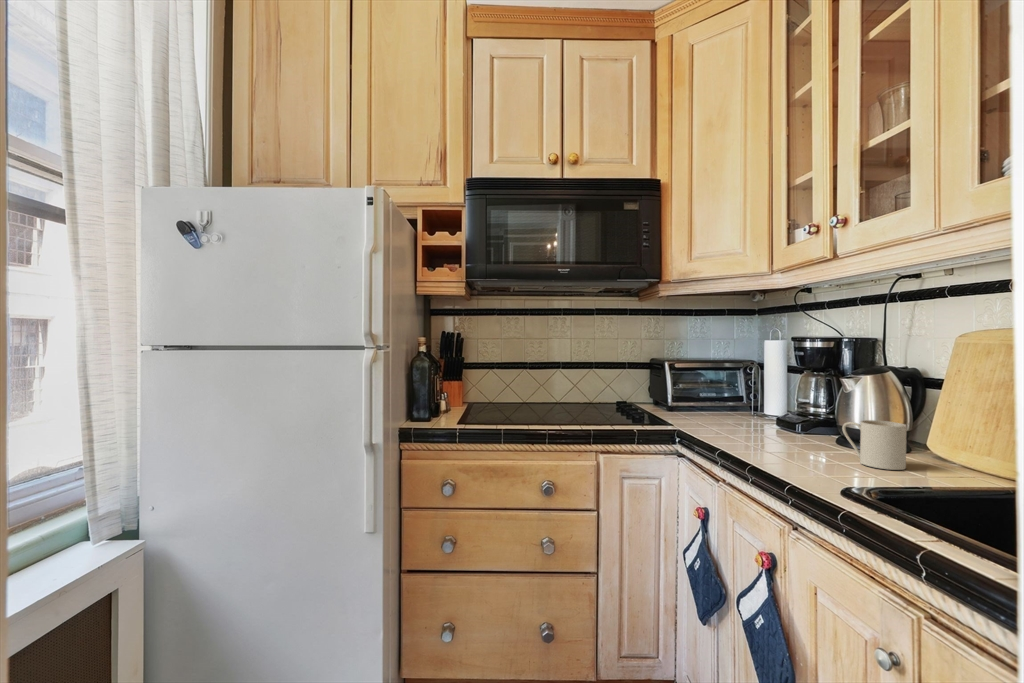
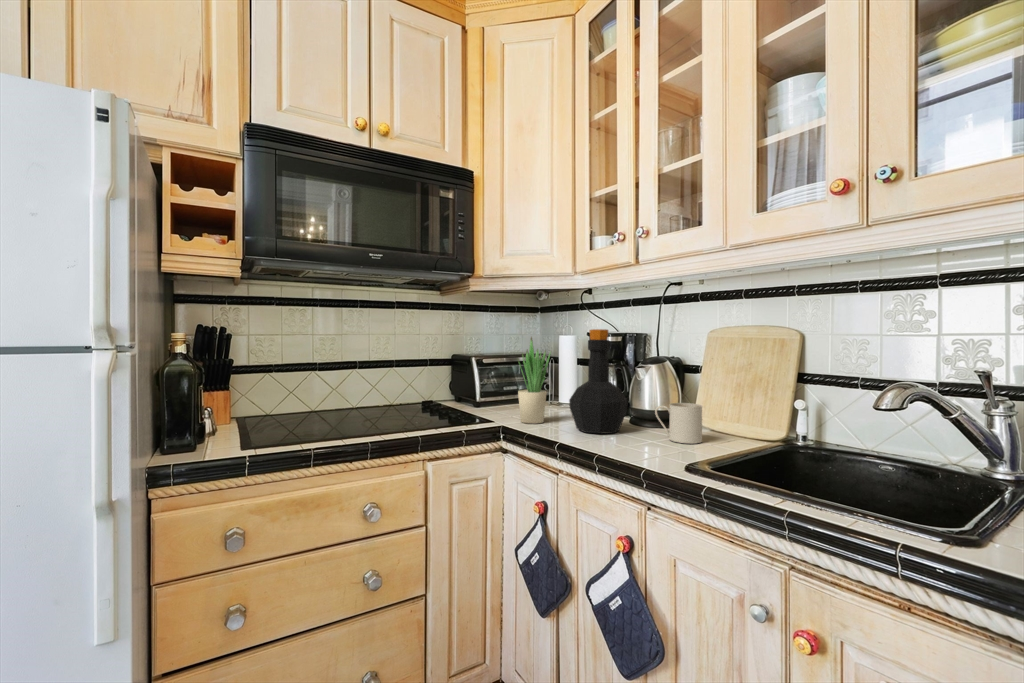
bottle: none [746,334,817,449] -> present [569,329,628,433]
potted plant: none [697,341,737,431] -> present [518,337,550,424]

